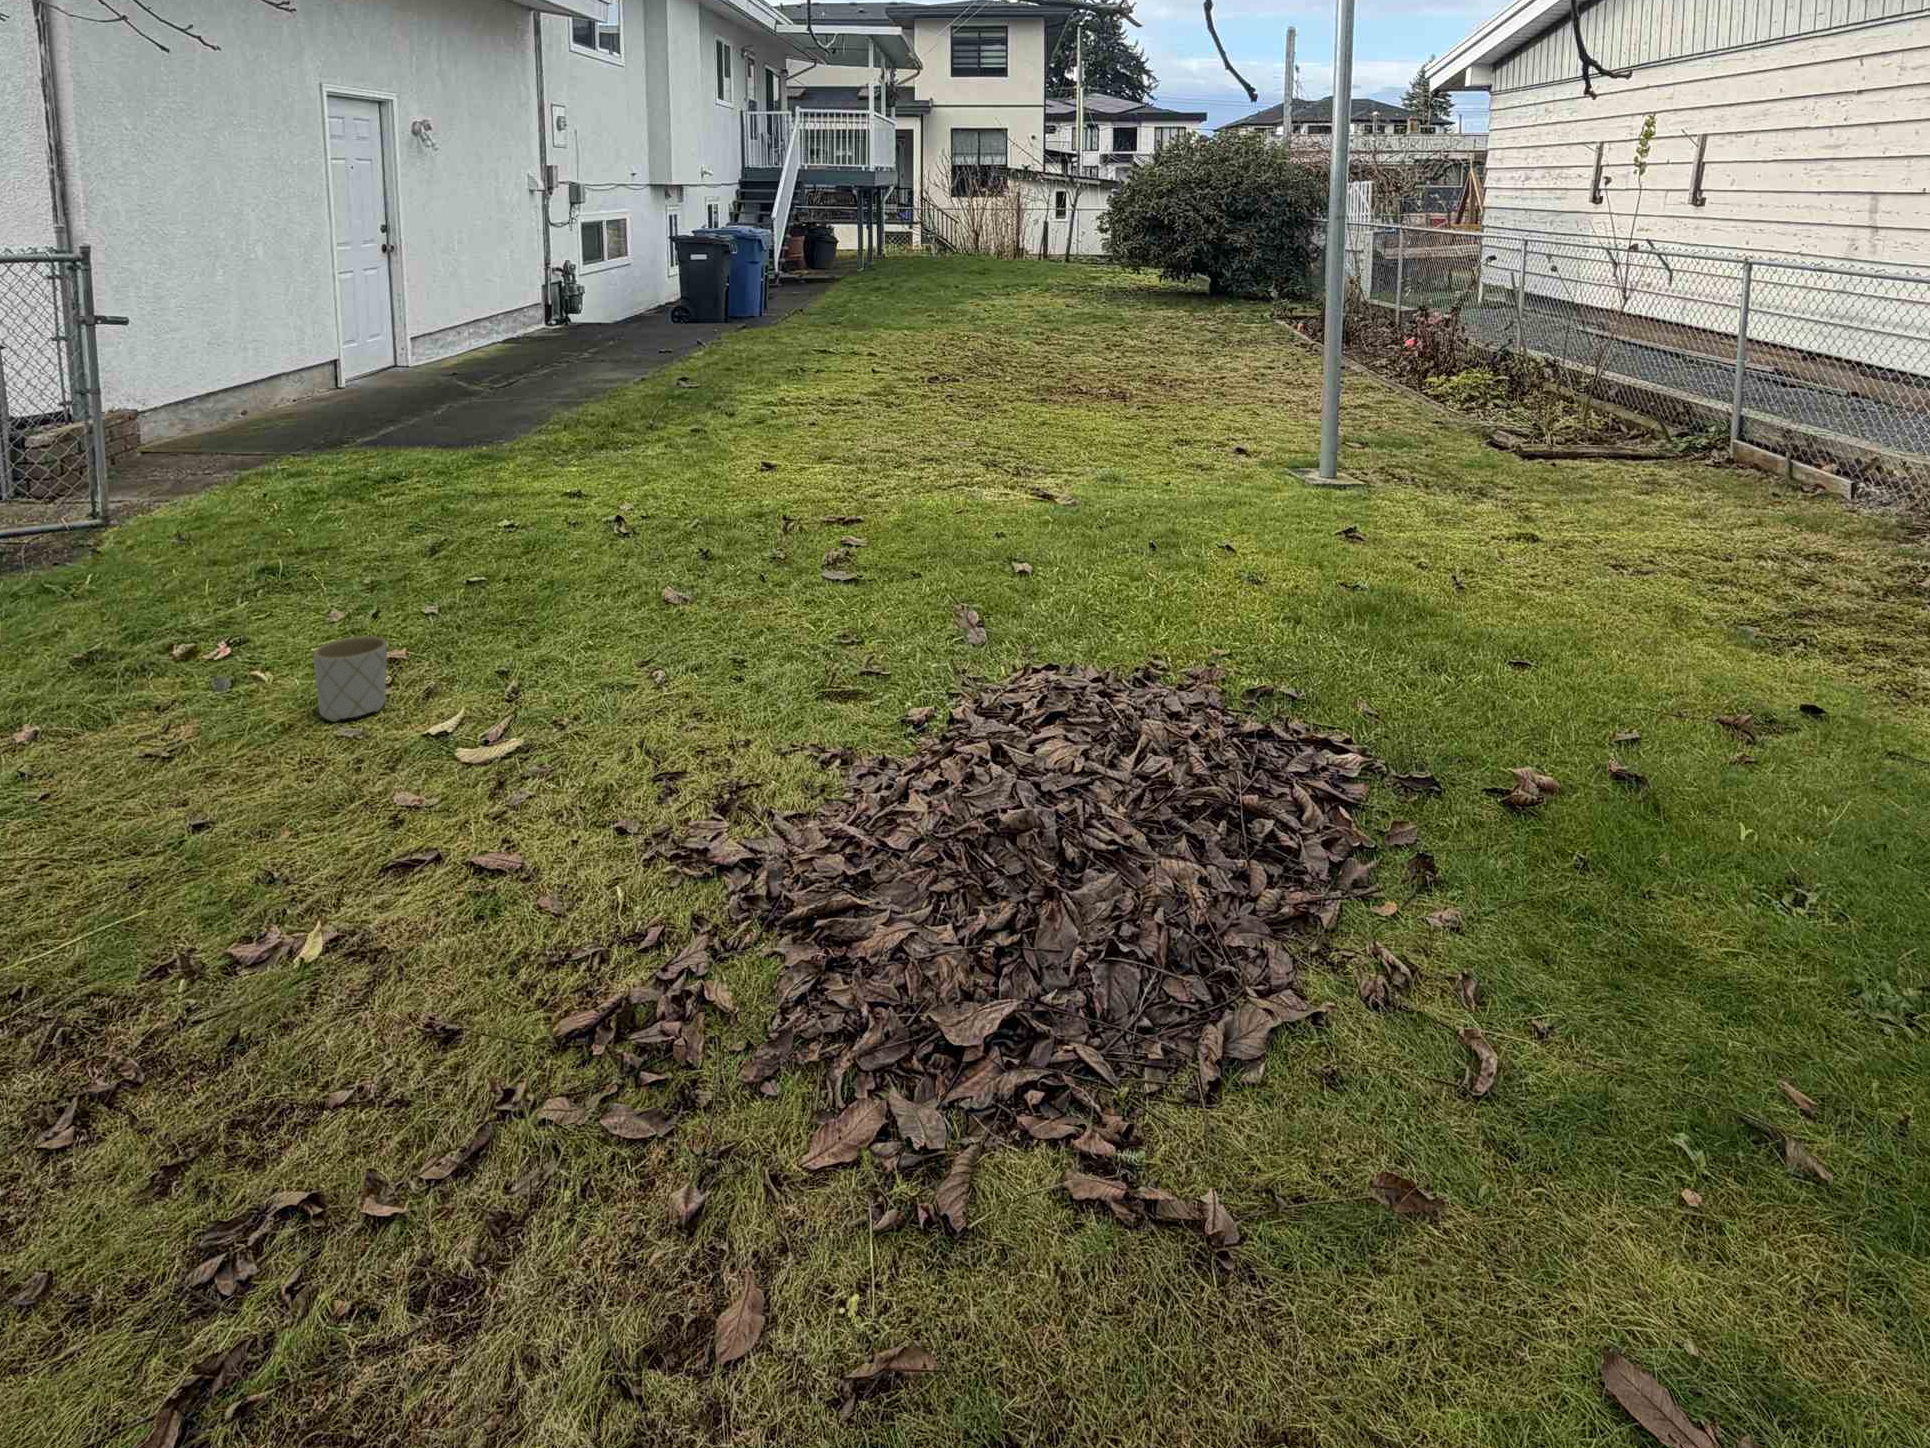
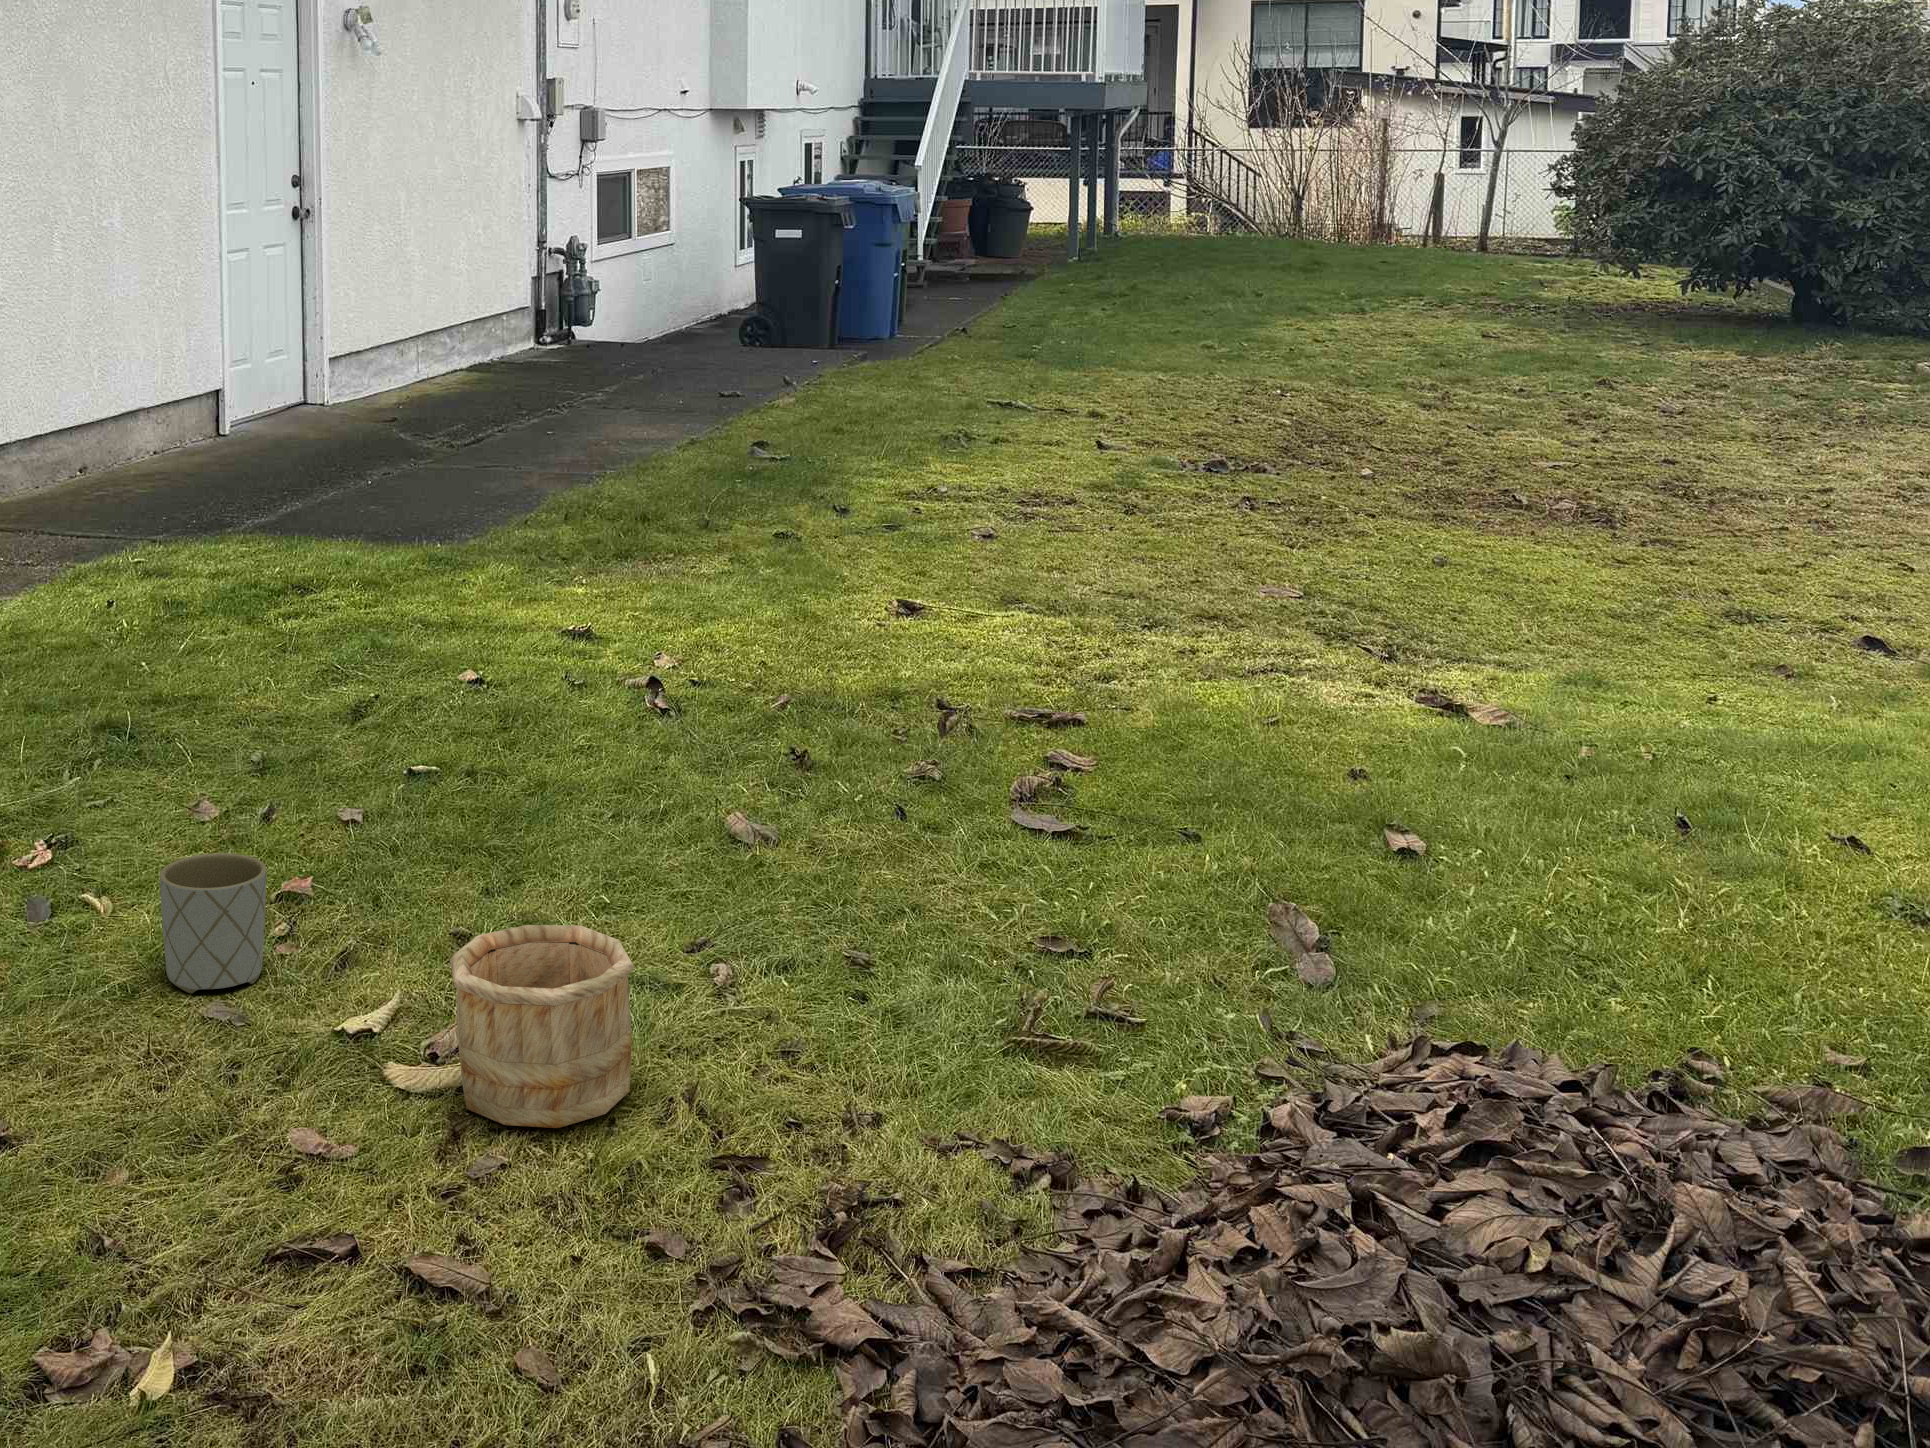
wooden bucket: none [498,654,611,773] -> present [450,925,634,1128]

